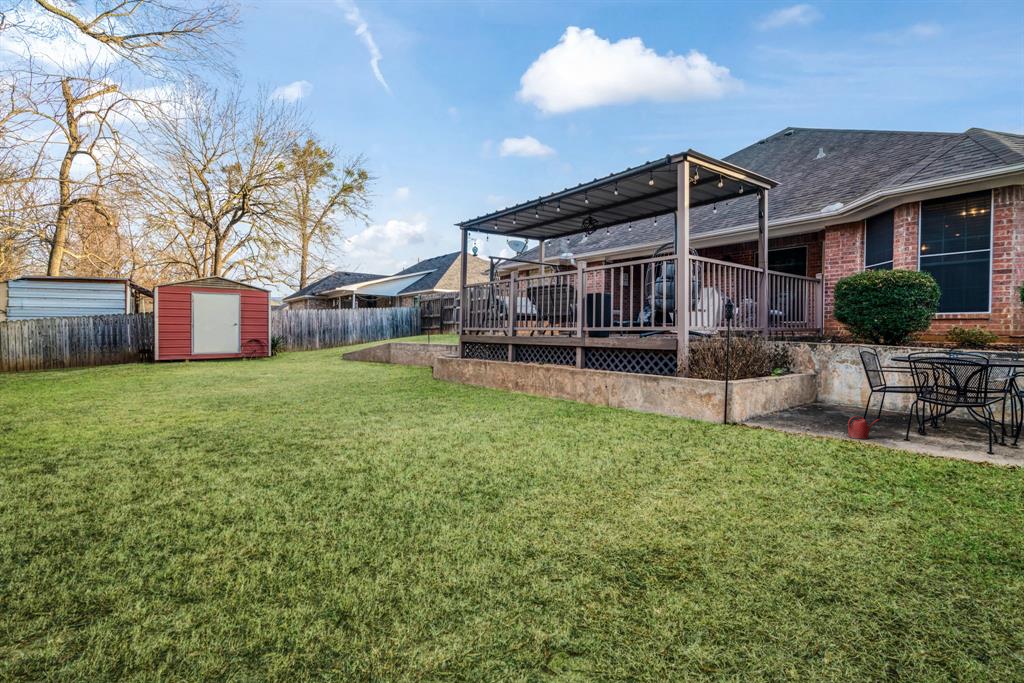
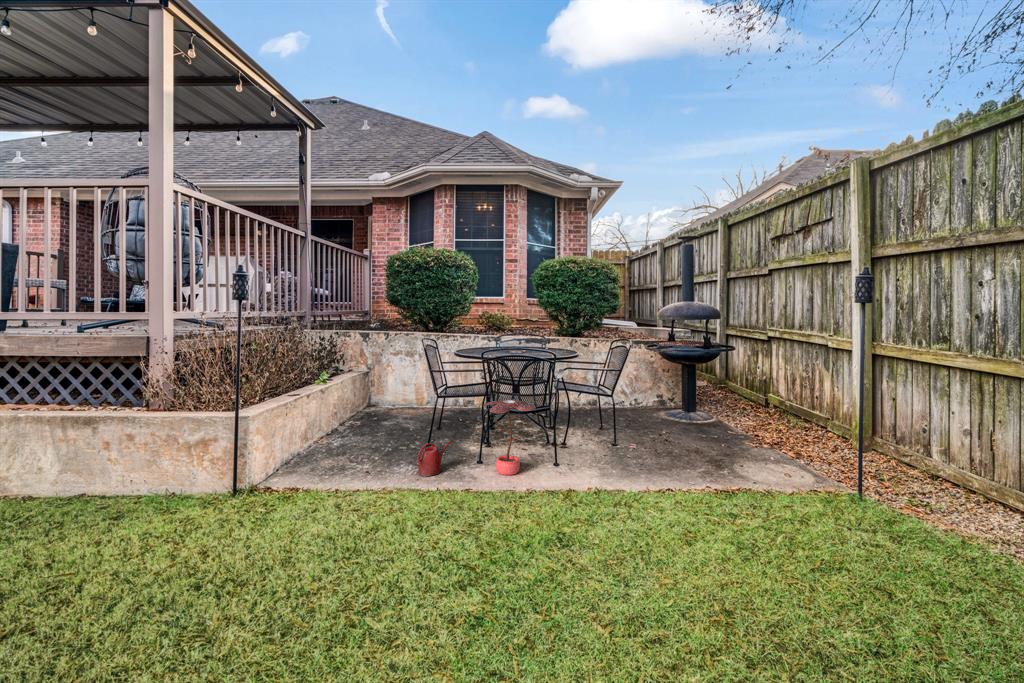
potted plant: none [910,391,964,450] -> present [484,399,536,475]

